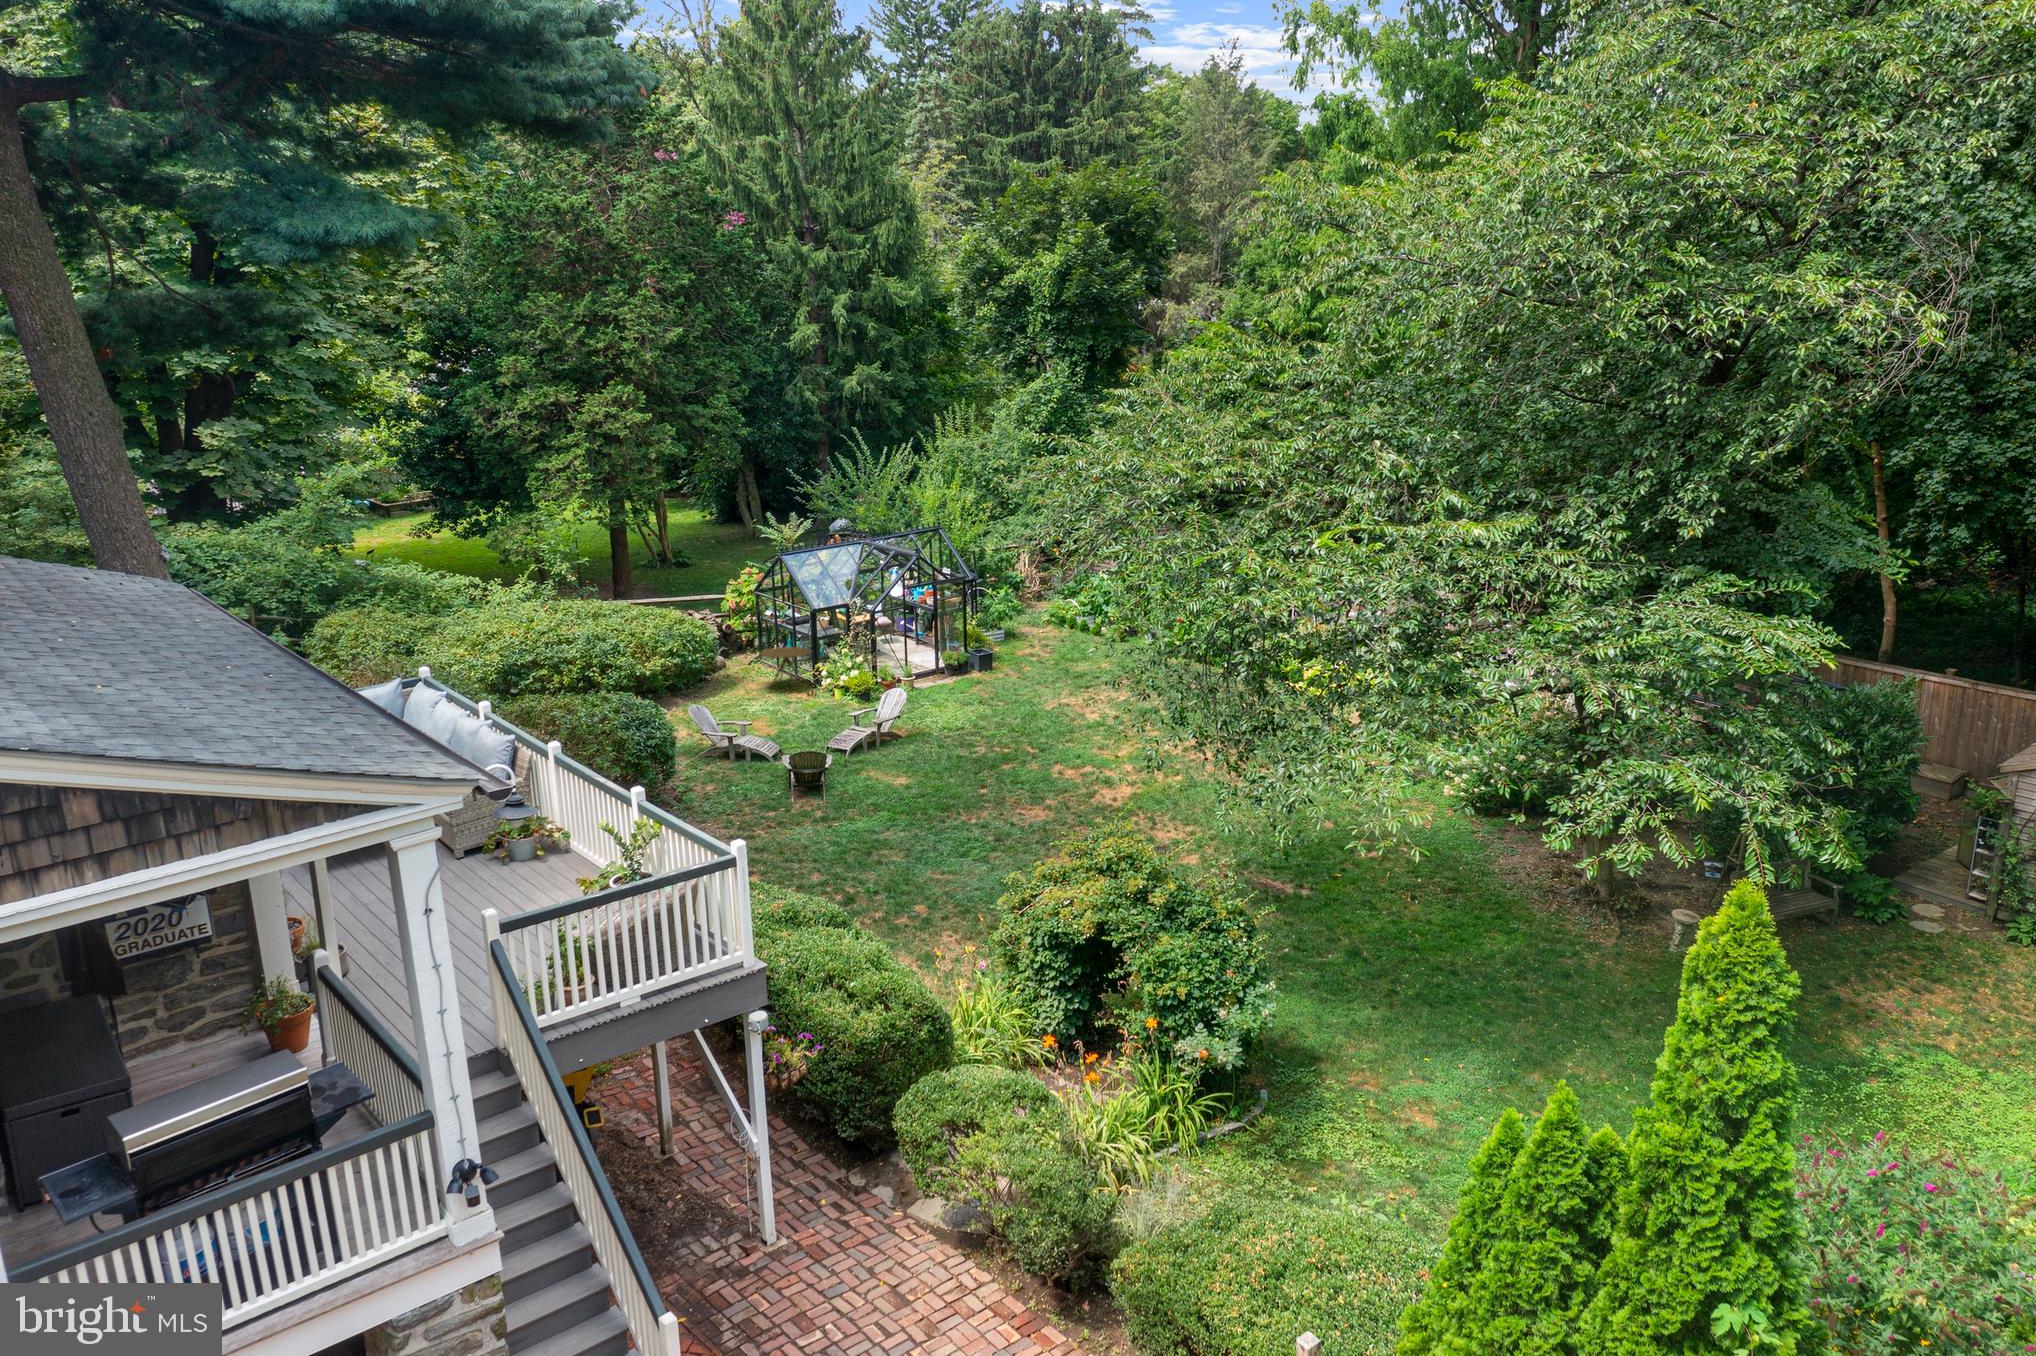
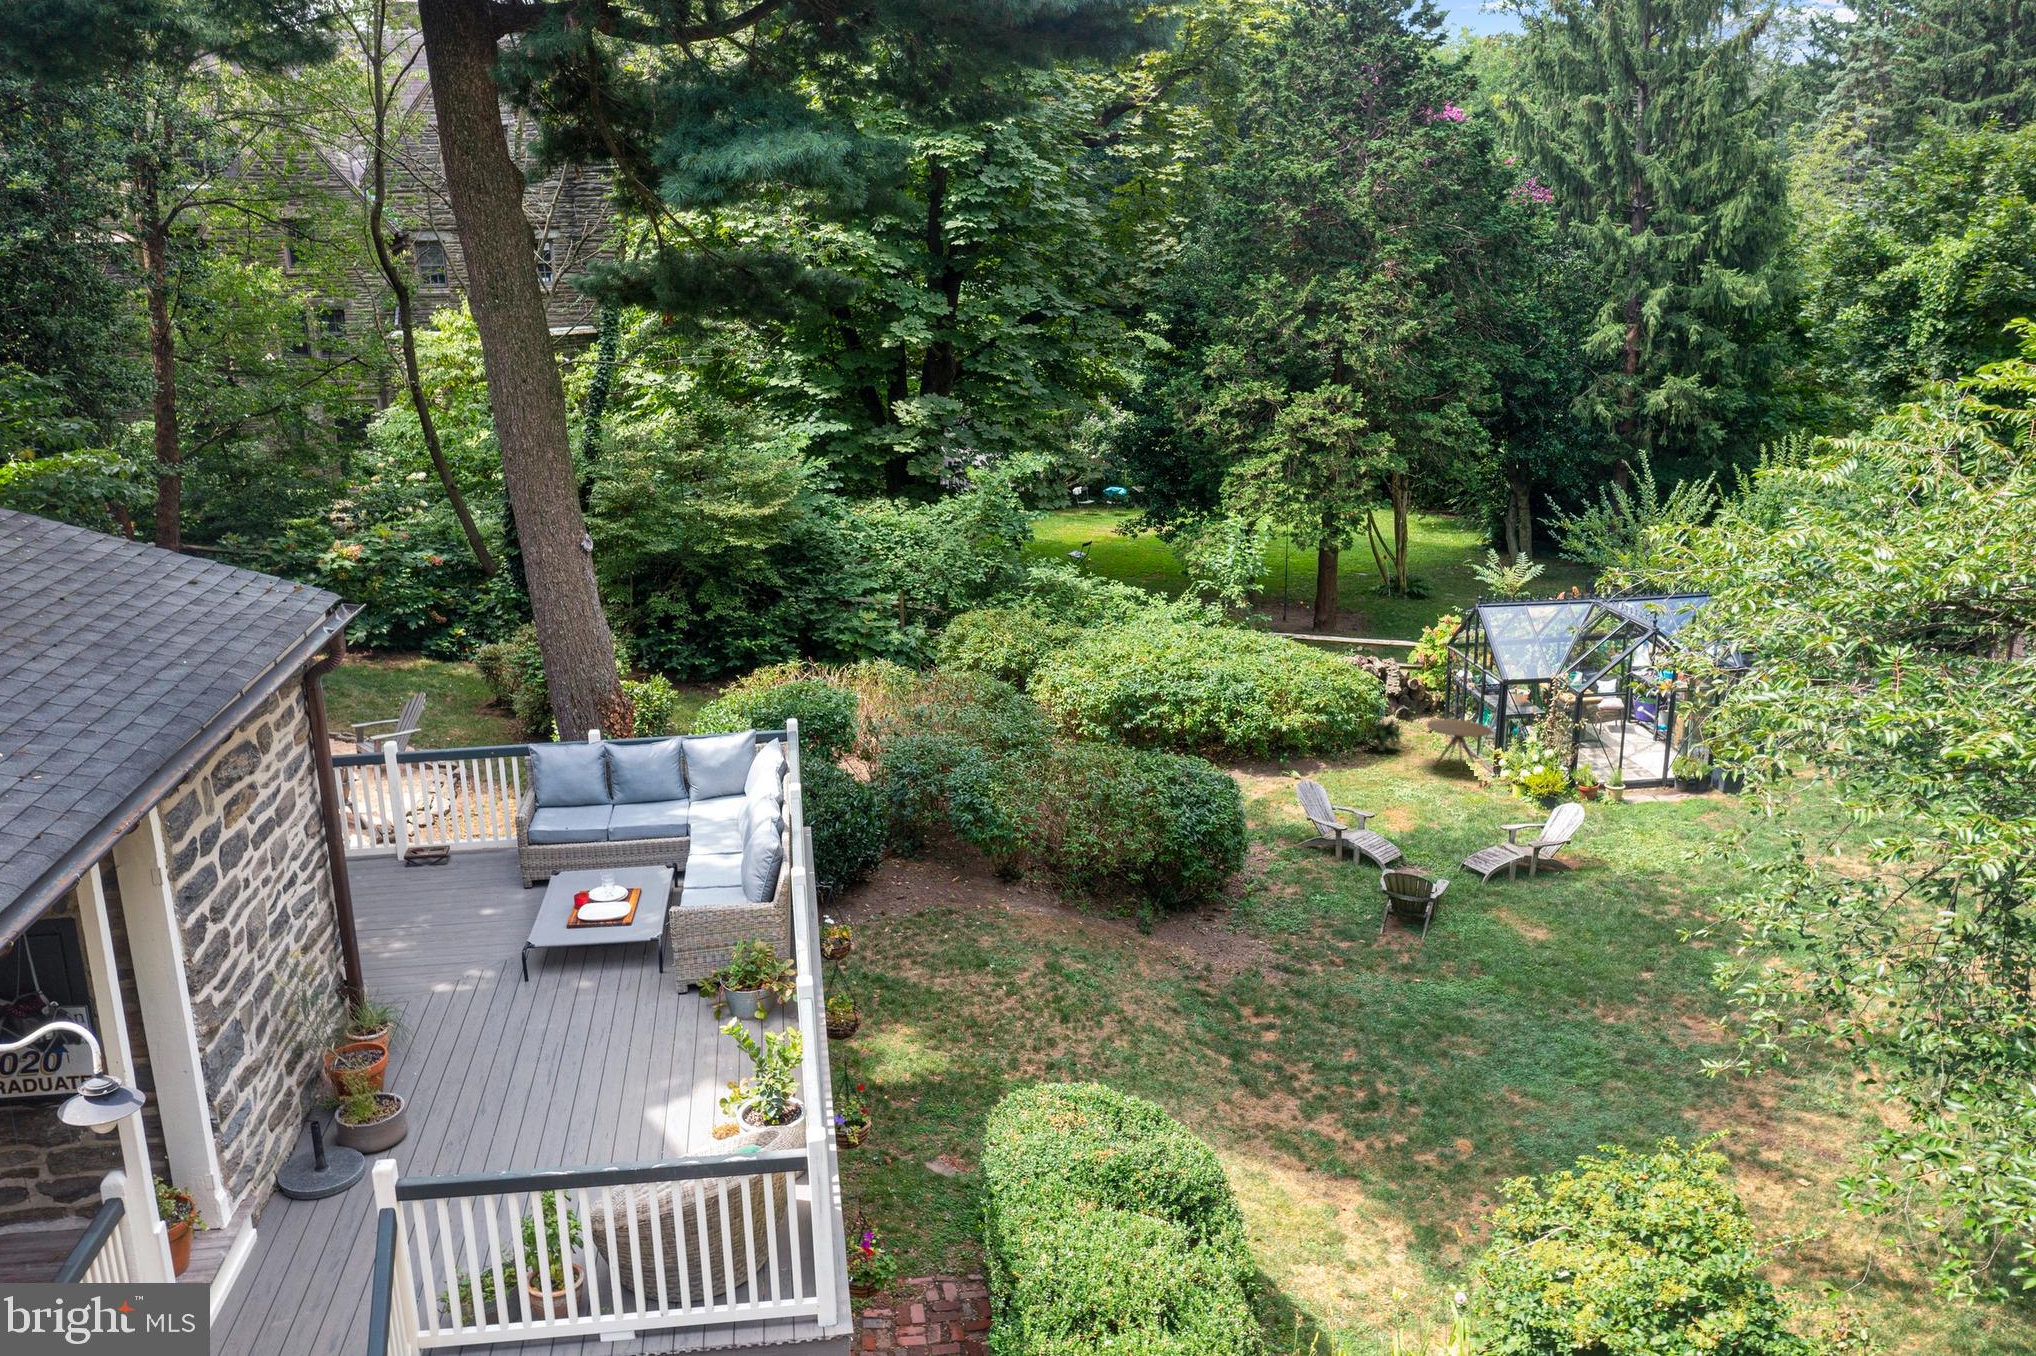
potted plant: none [707,655,743,684] -> present [1370,720,1401,751]

